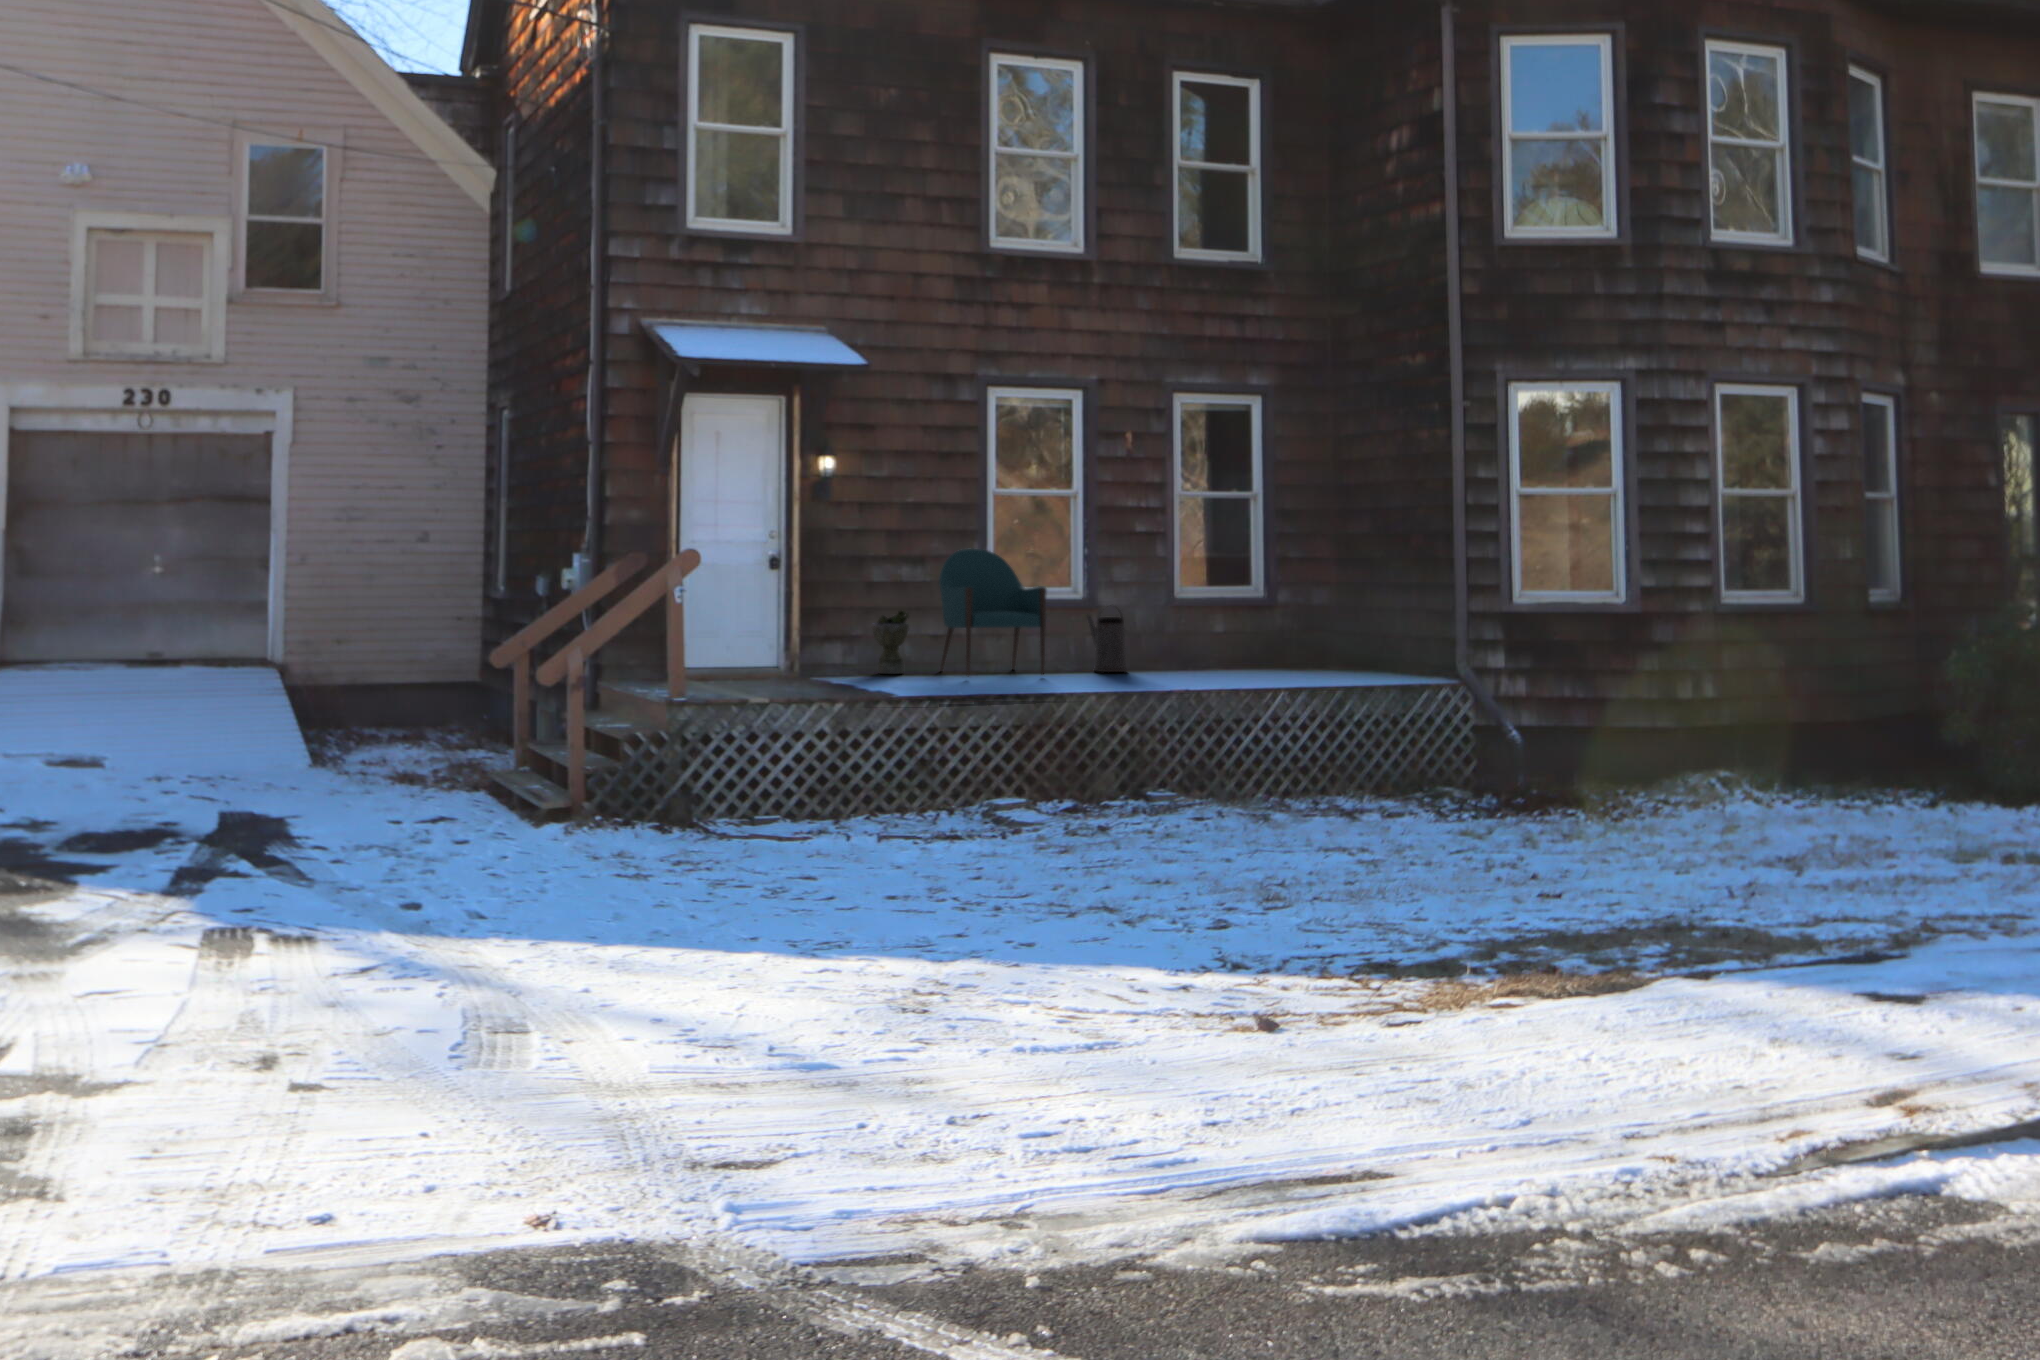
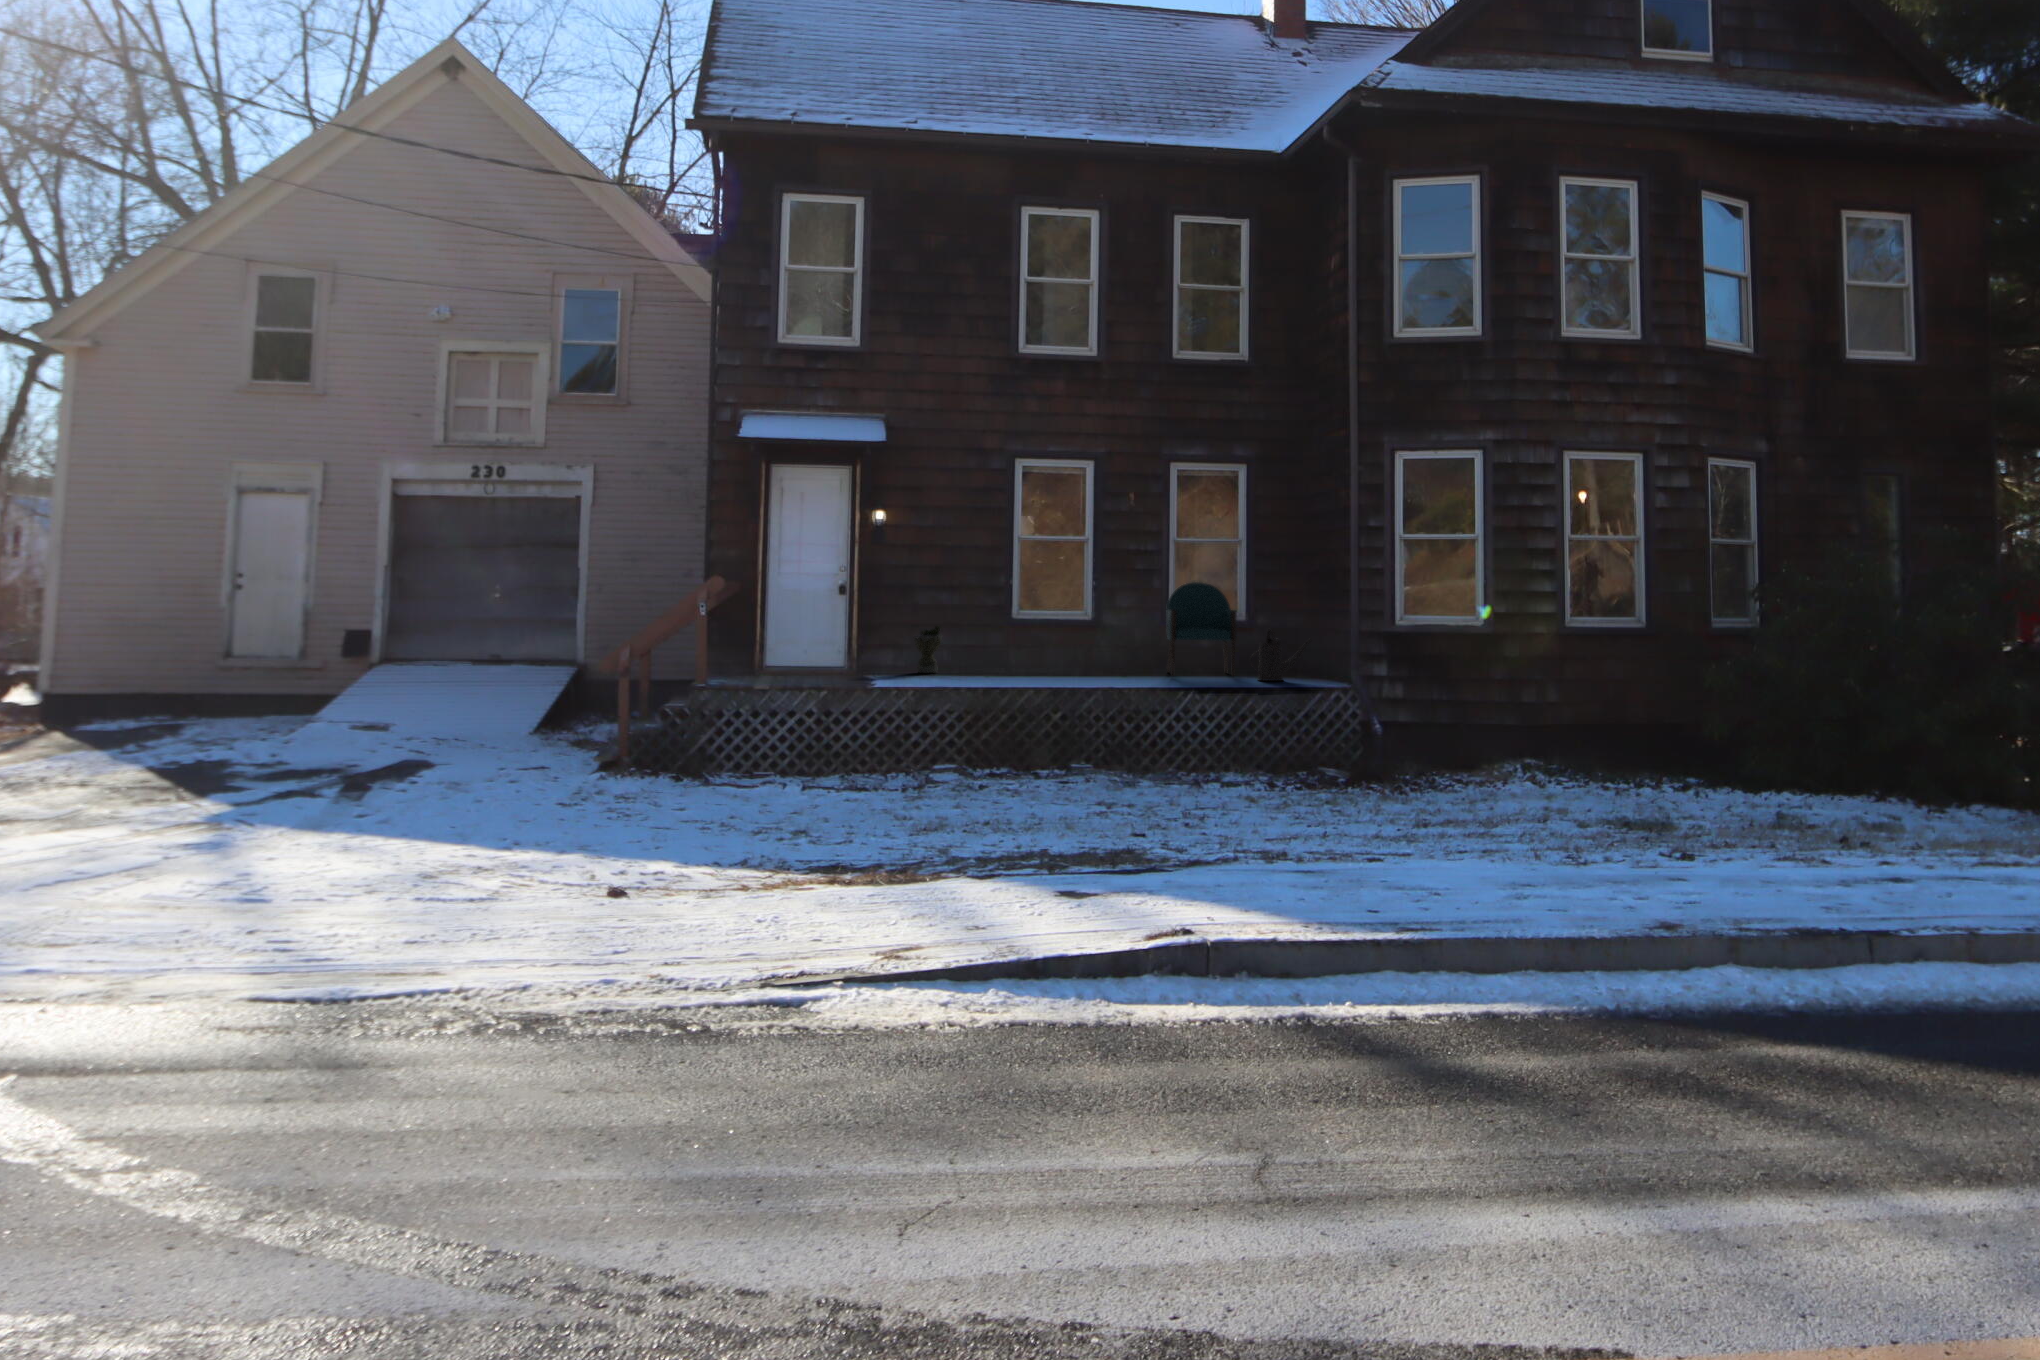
chair: present [939,548,1047,676] -> present [1167,582,1237,675]
watering can: present [1087,612,1127,672] -> present [1258,629,1311,681]

